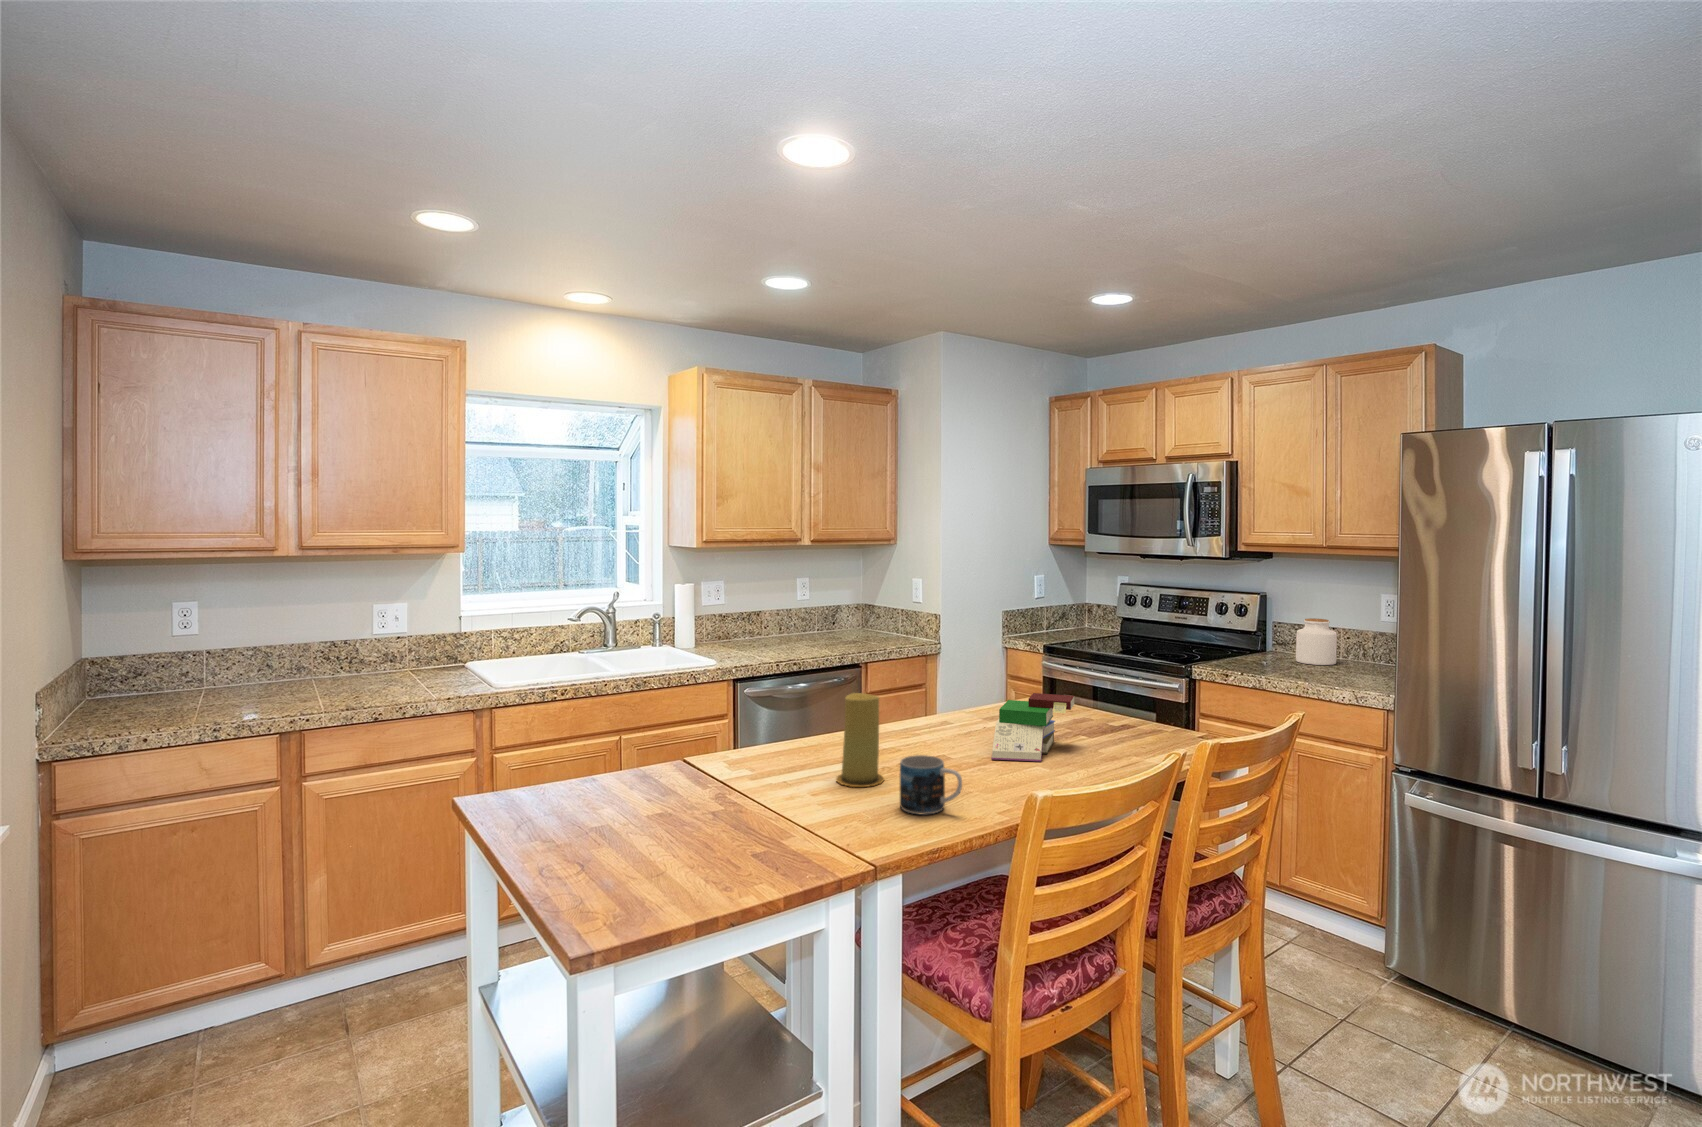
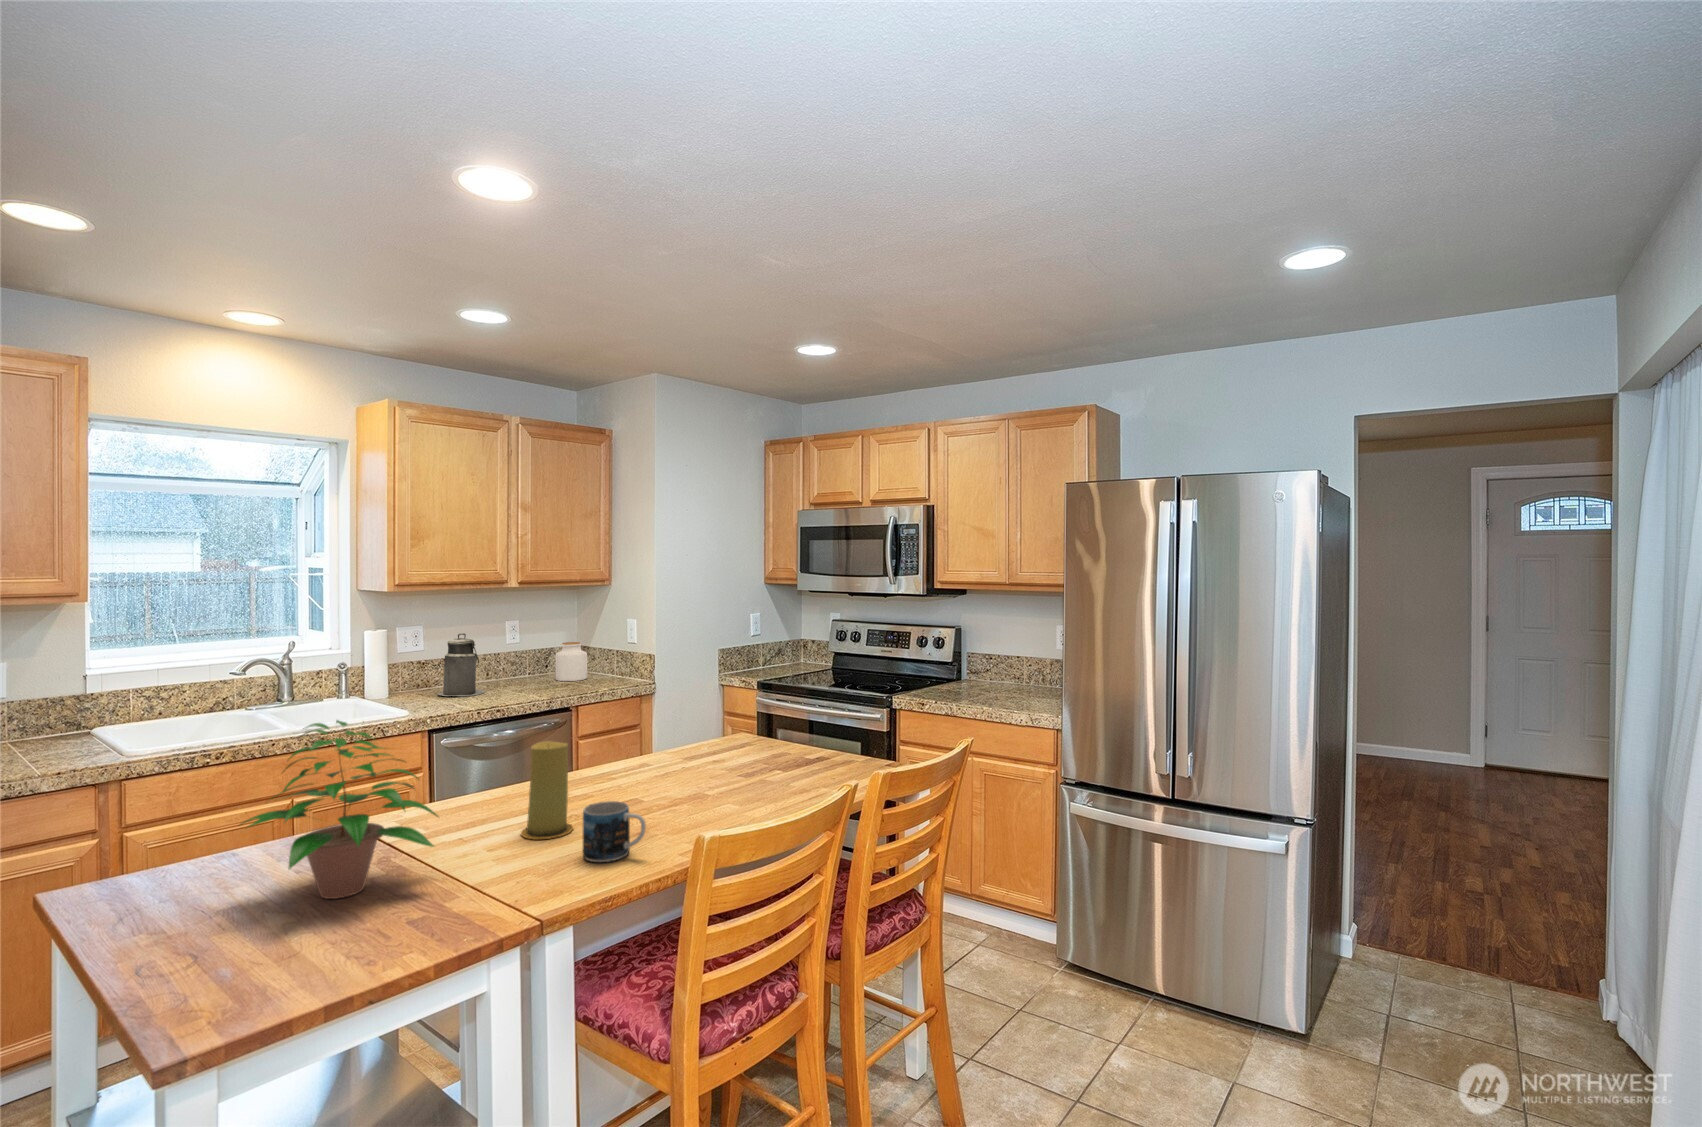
canister: none [732,589,773,648] -> present [438,633,484,696]
jar: present [1296,618,1337,665] -> present [556,642,587,681]
potted plant: none [608,662,772,825] -> present [242,720,437,899]
book: present [991,693,1074,761] -> none [688,731,772,799]

